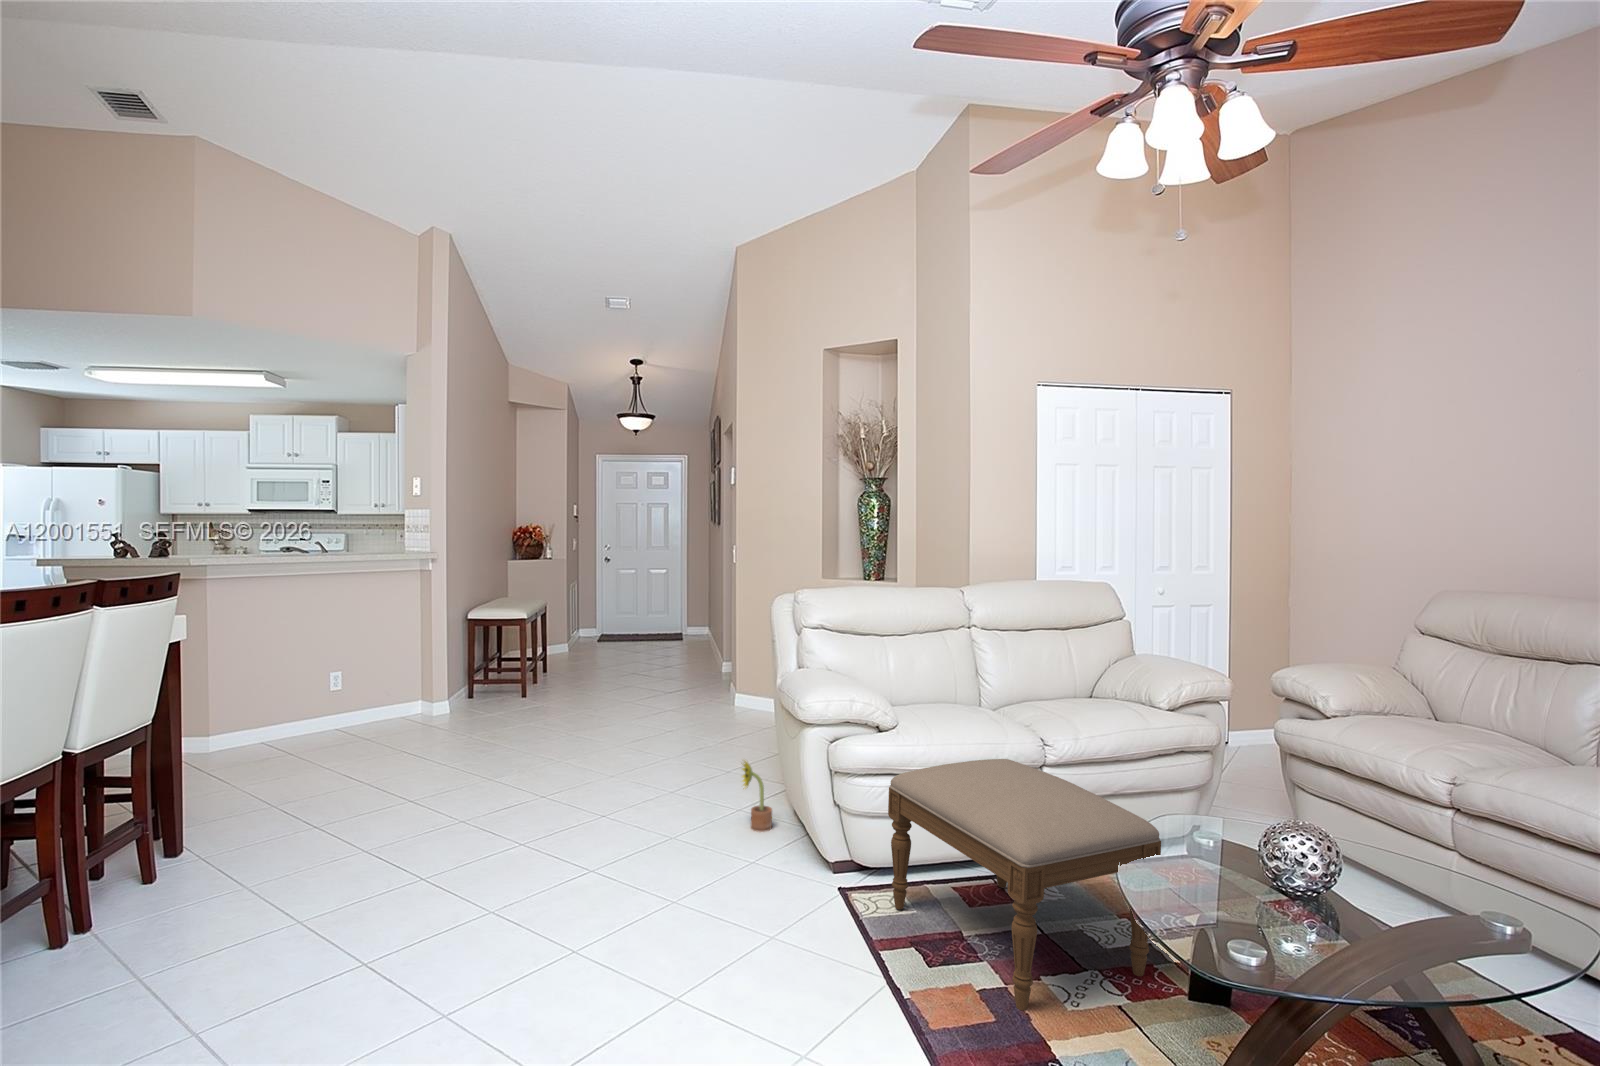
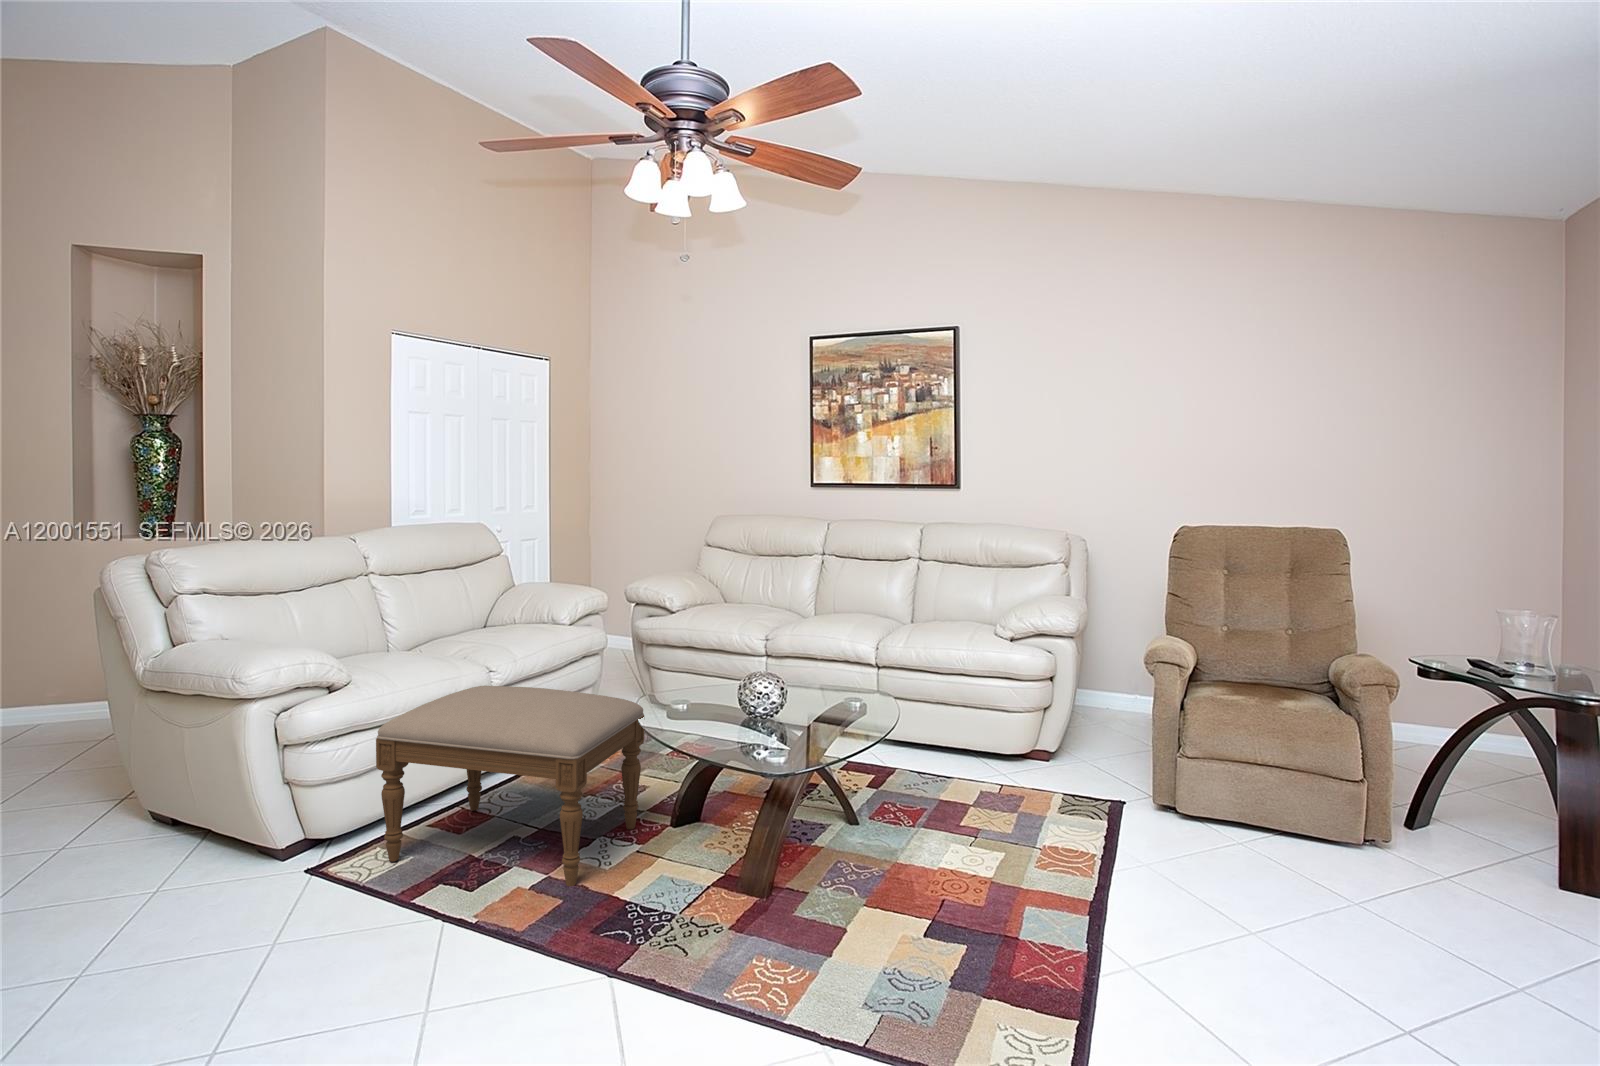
decorative plant: present [742,761,772,832] -> none [92,769,153,858]

